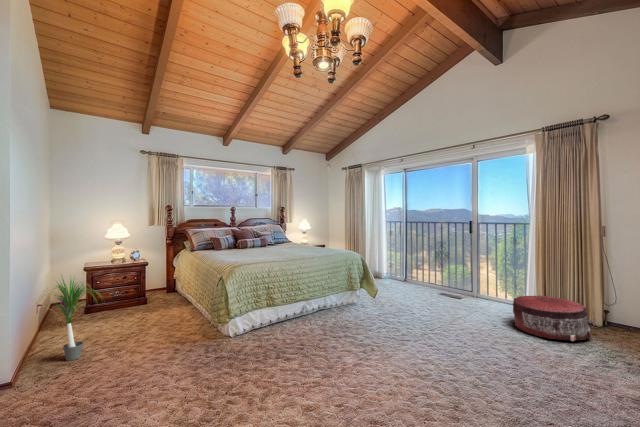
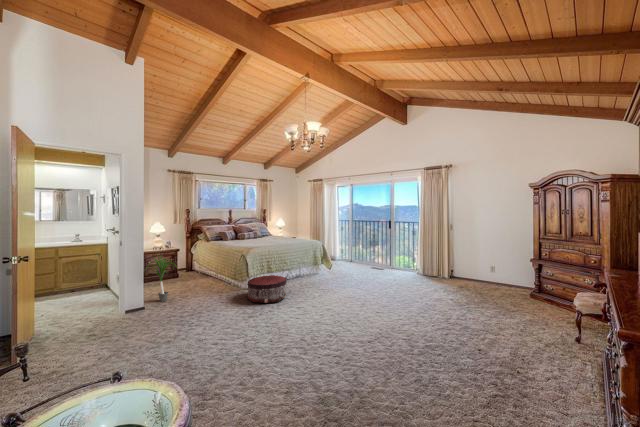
pouf: present [513,295,591,341] -> present [247,275,287,303]

